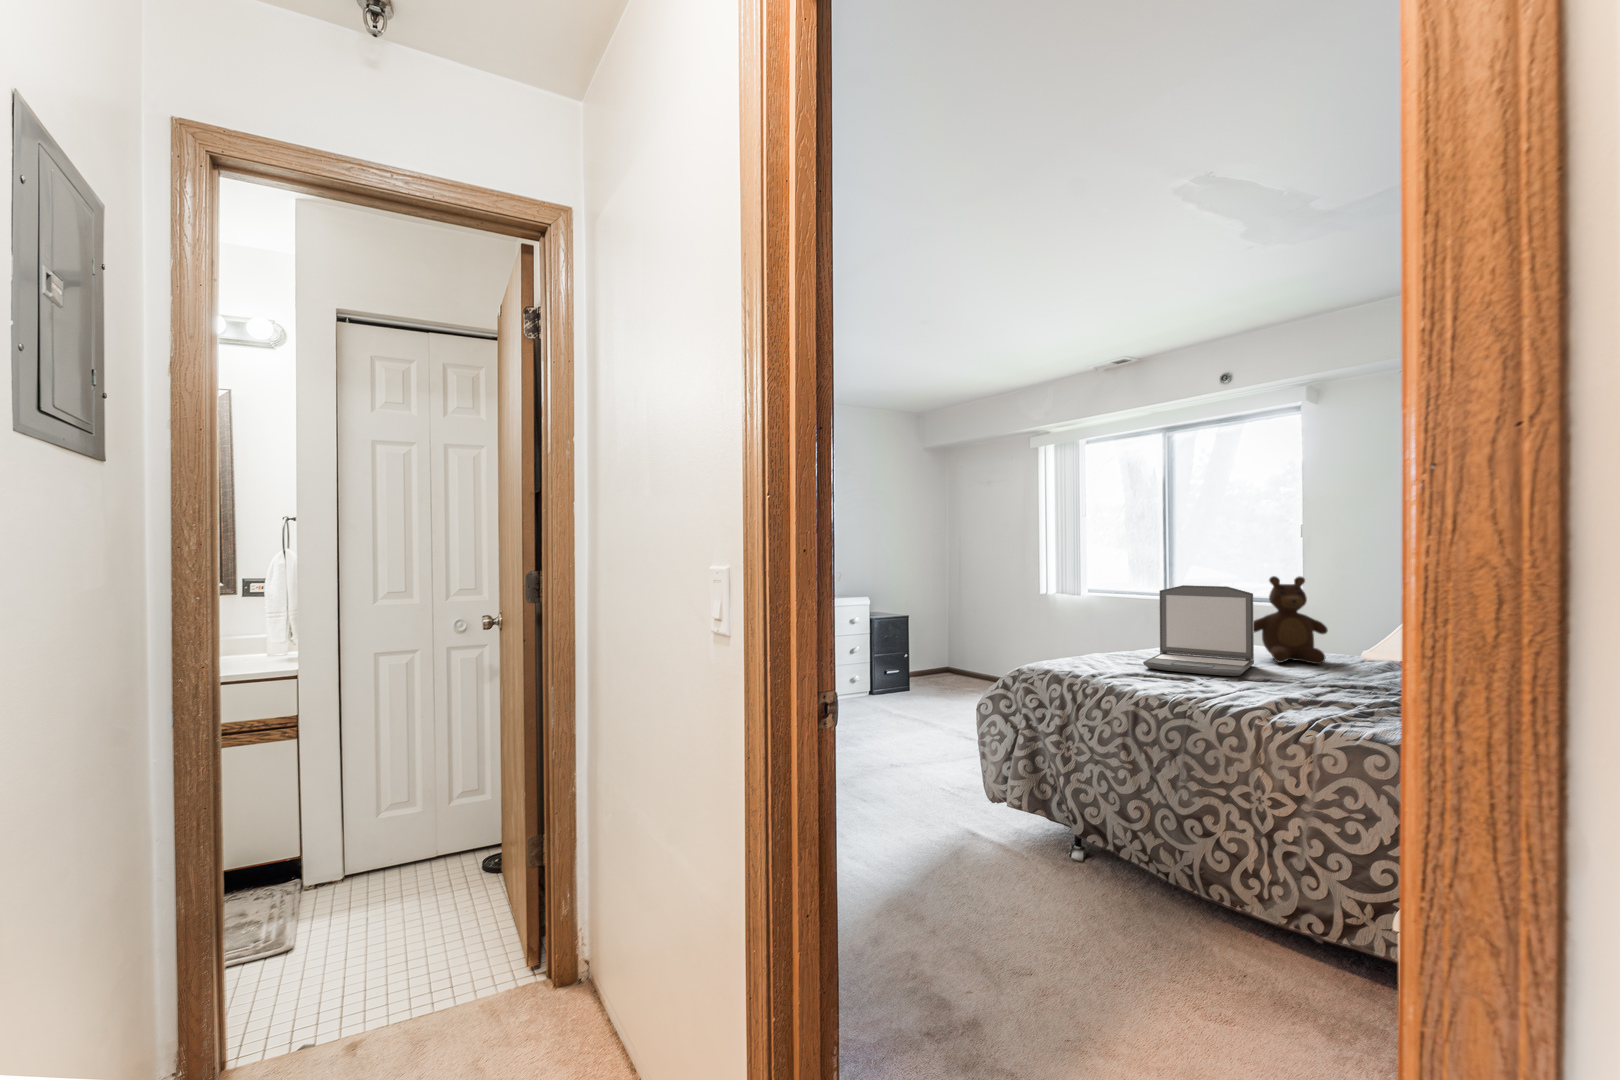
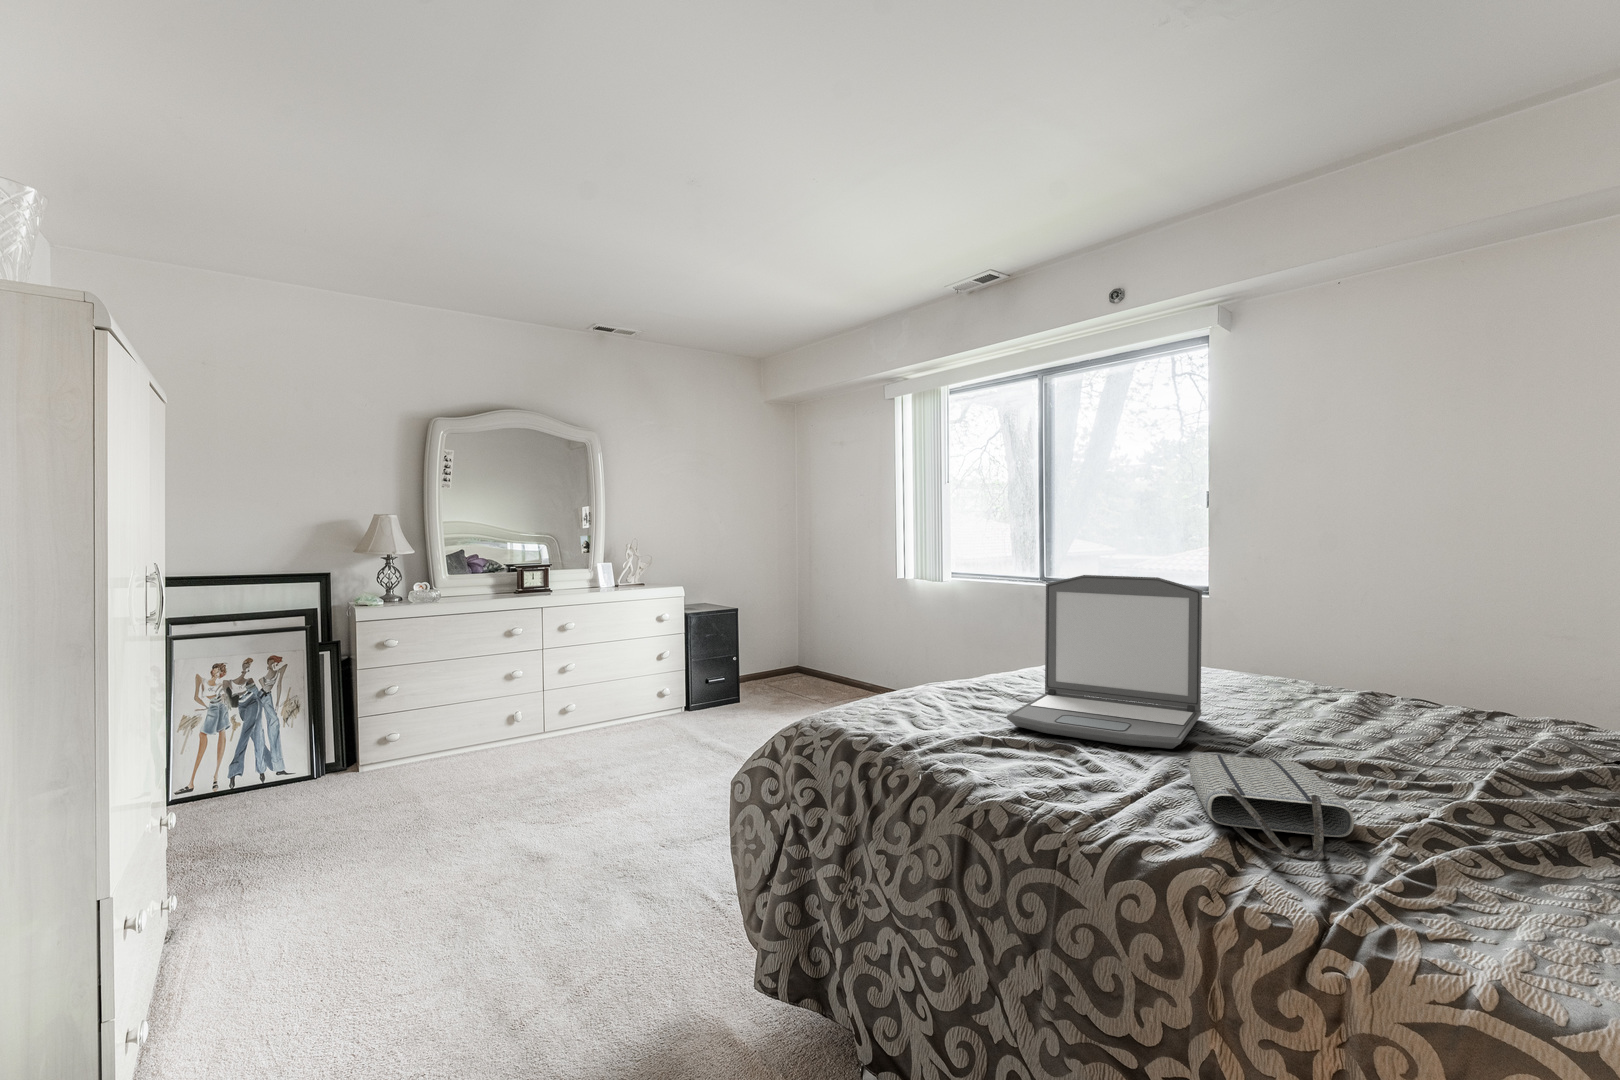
teddy bear: present [1254,576,1328,664] -> none [1193,559,1324,716]
tote bag: none [1248,674,1326,705] -> present [1189,754,1354,862]

